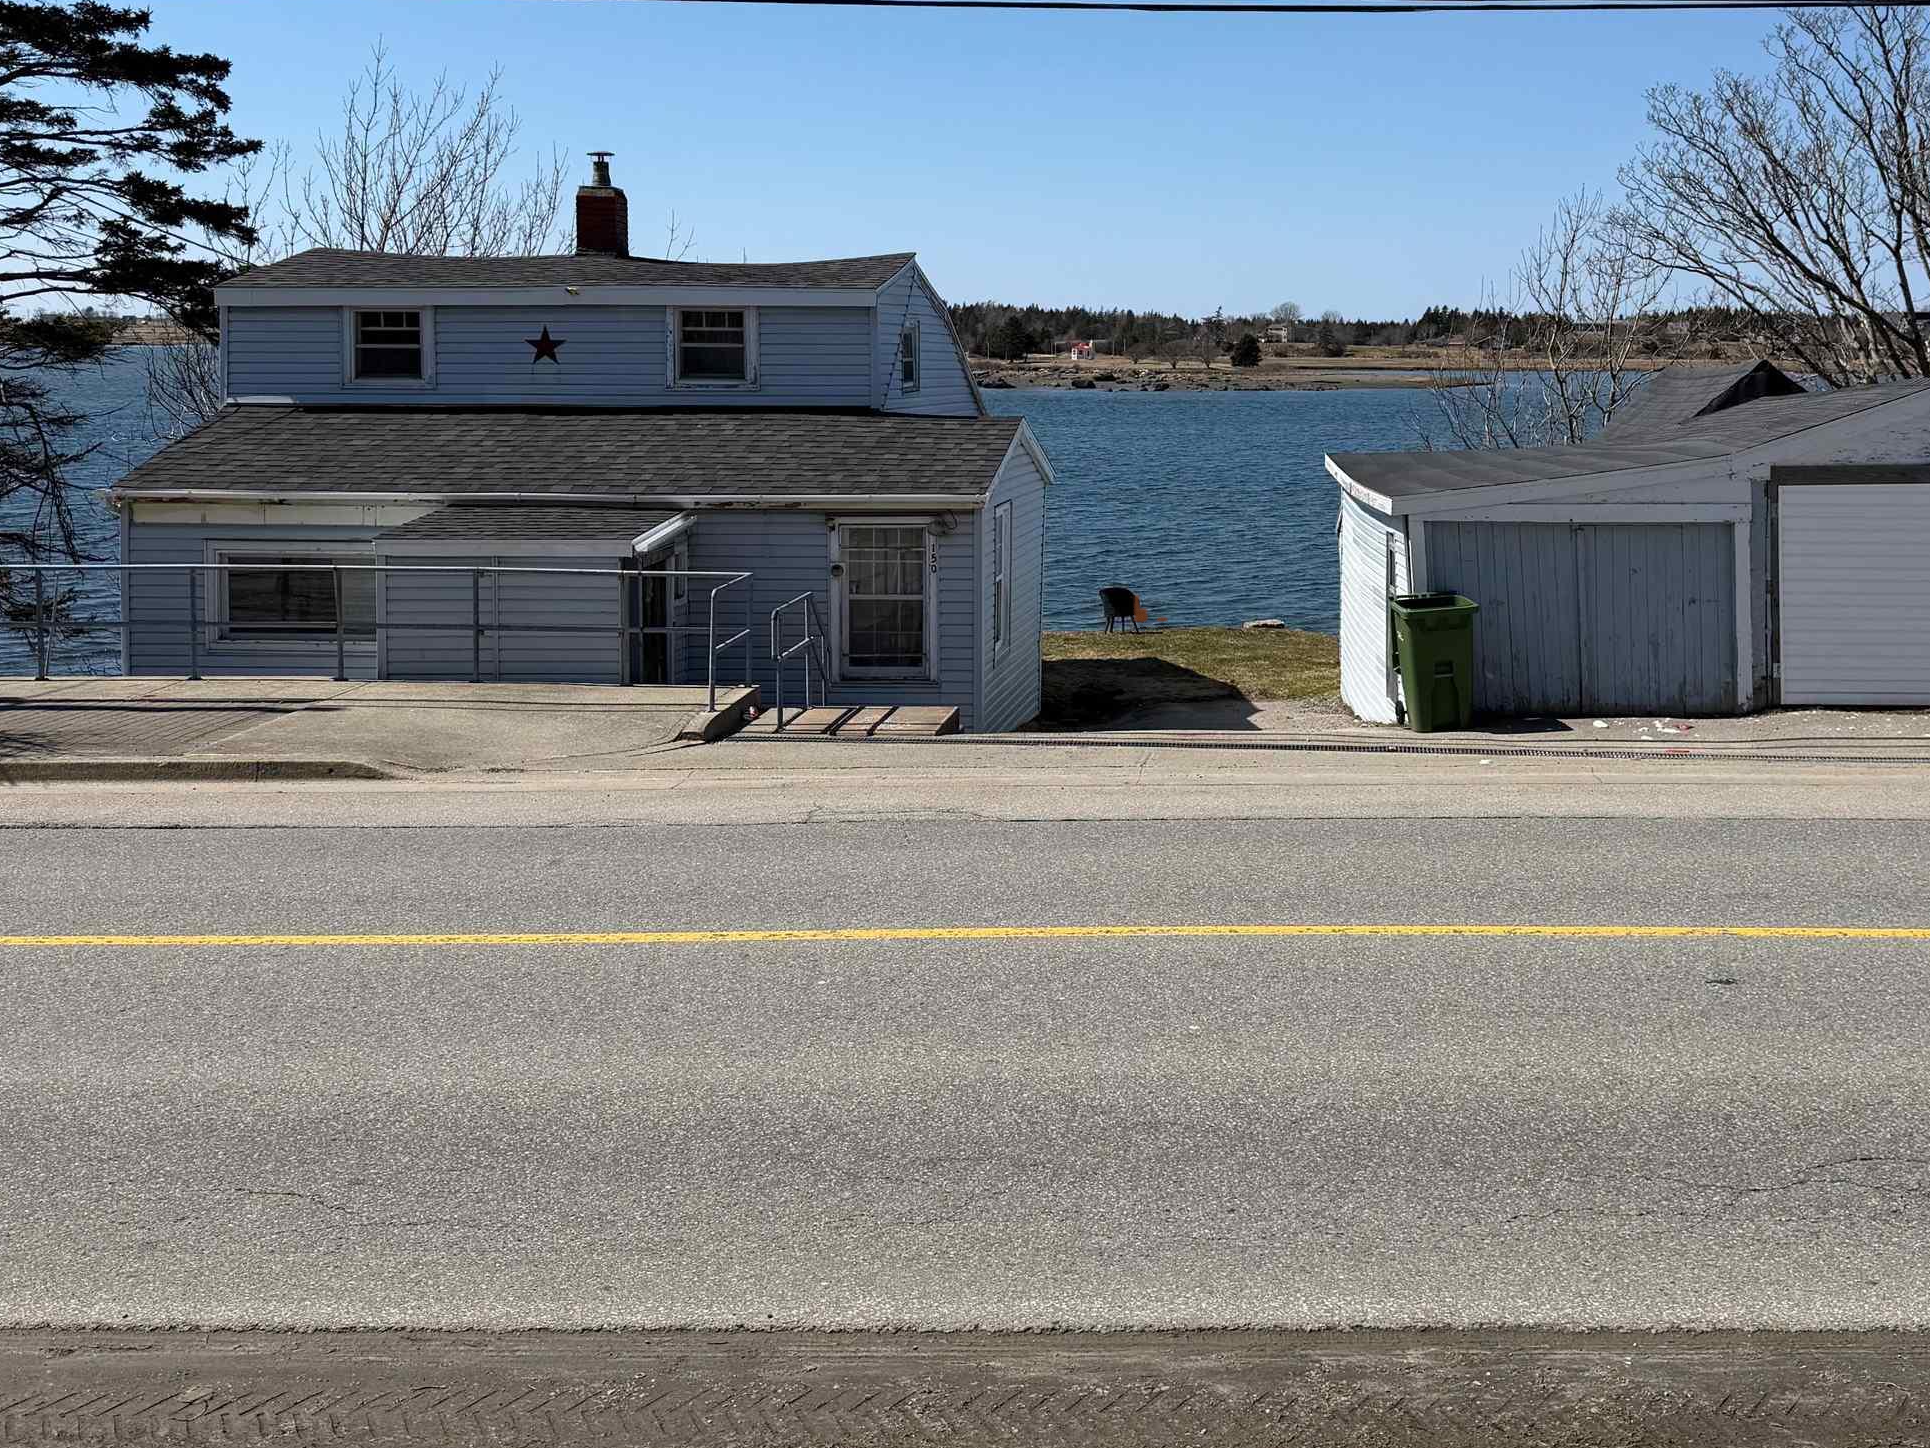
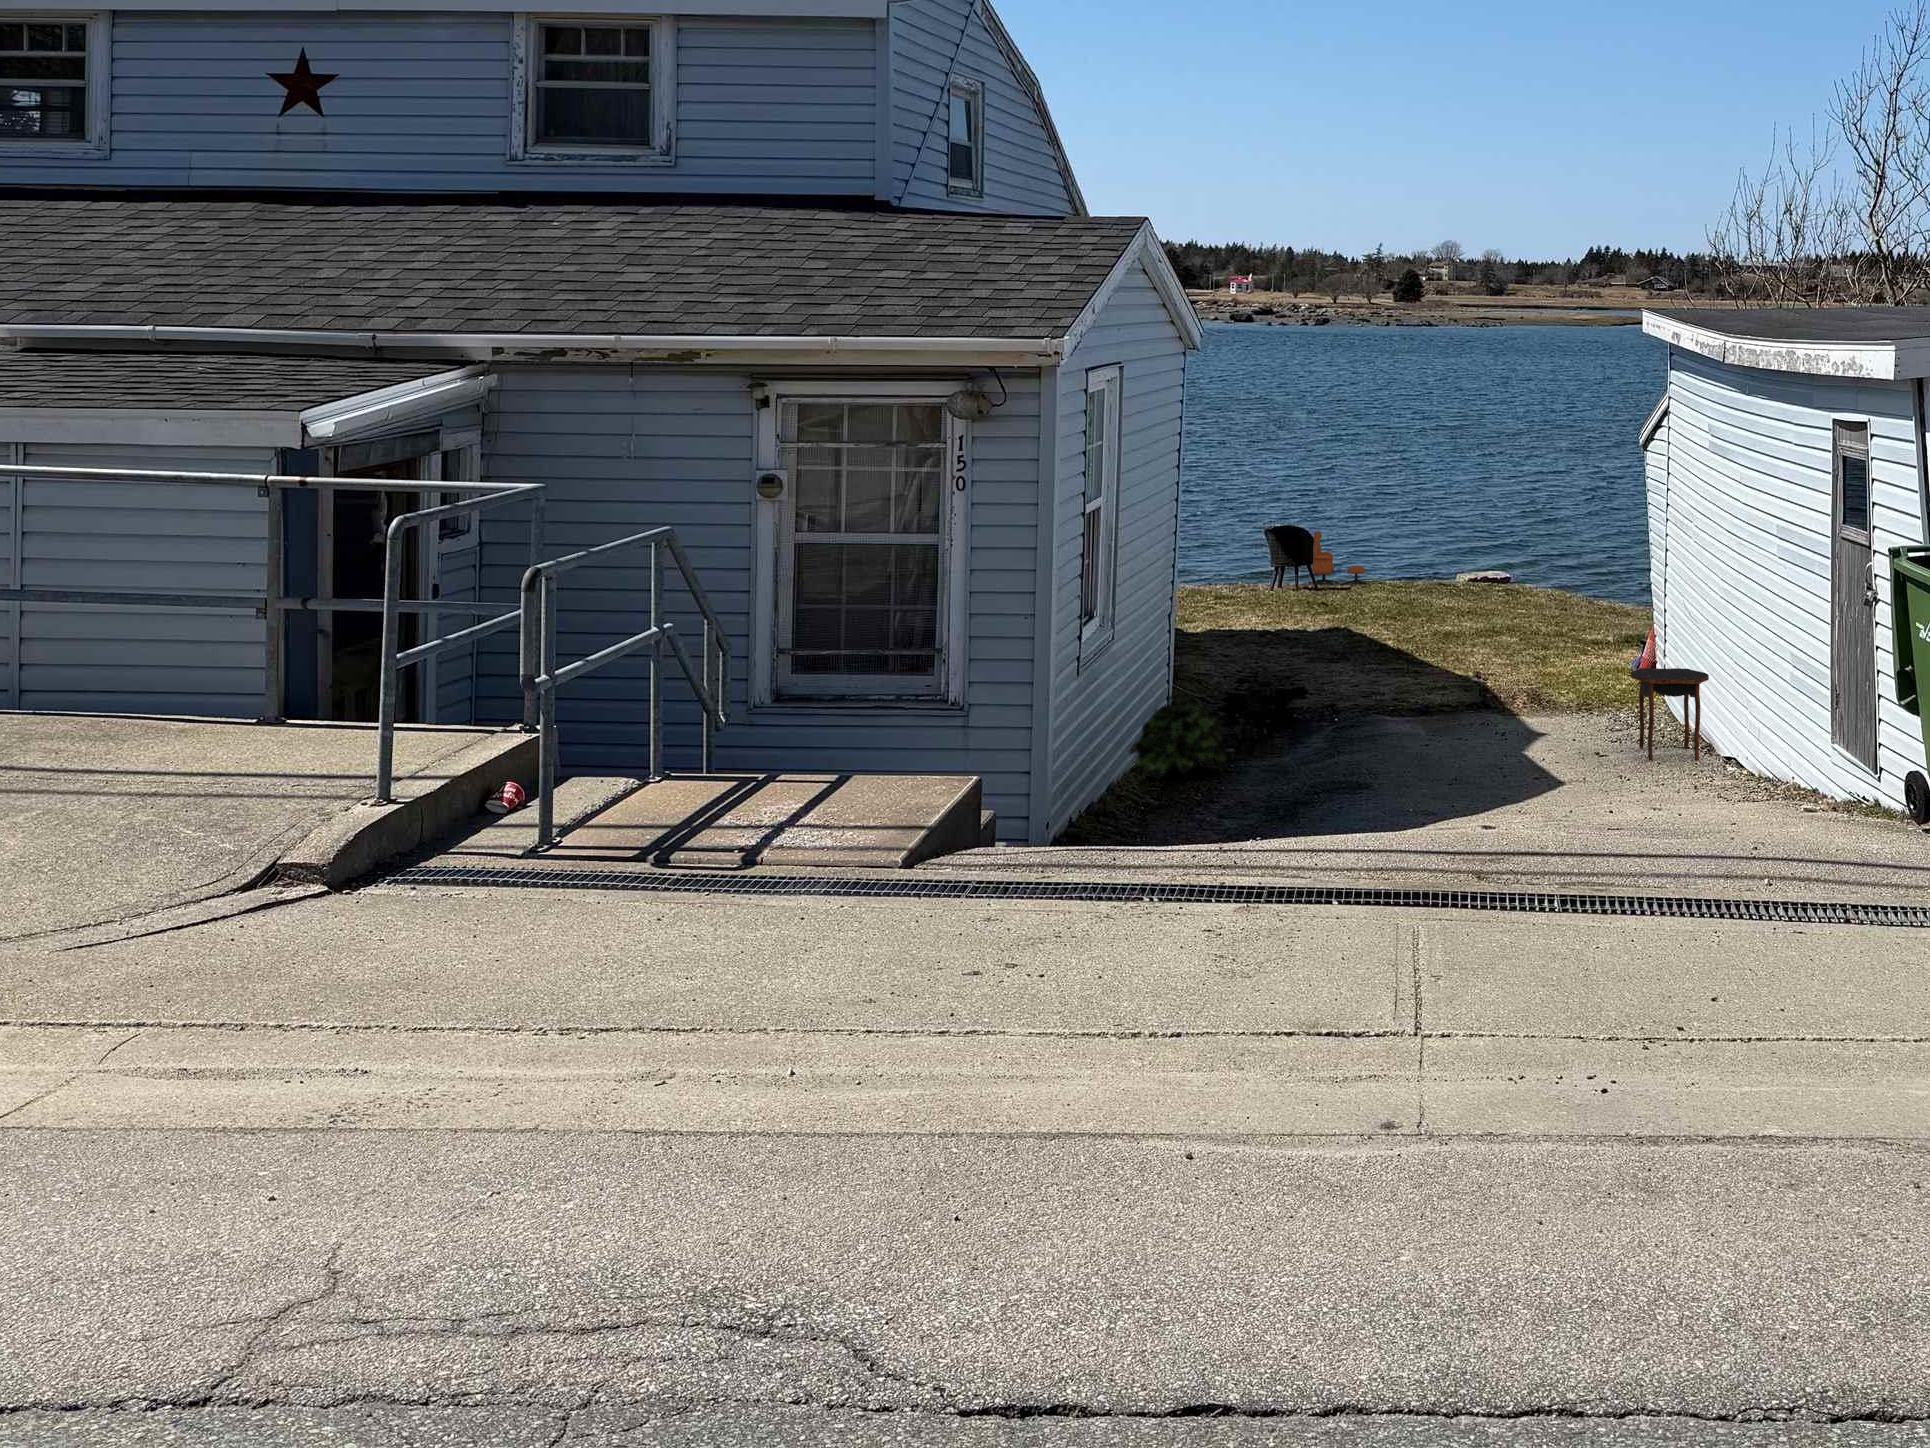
side table: none [1298,666,1341,716] -> present [1631,668,1709,761]
potted plant: none [1023,680,1077,726] -> present [1129,692,1229,780]

